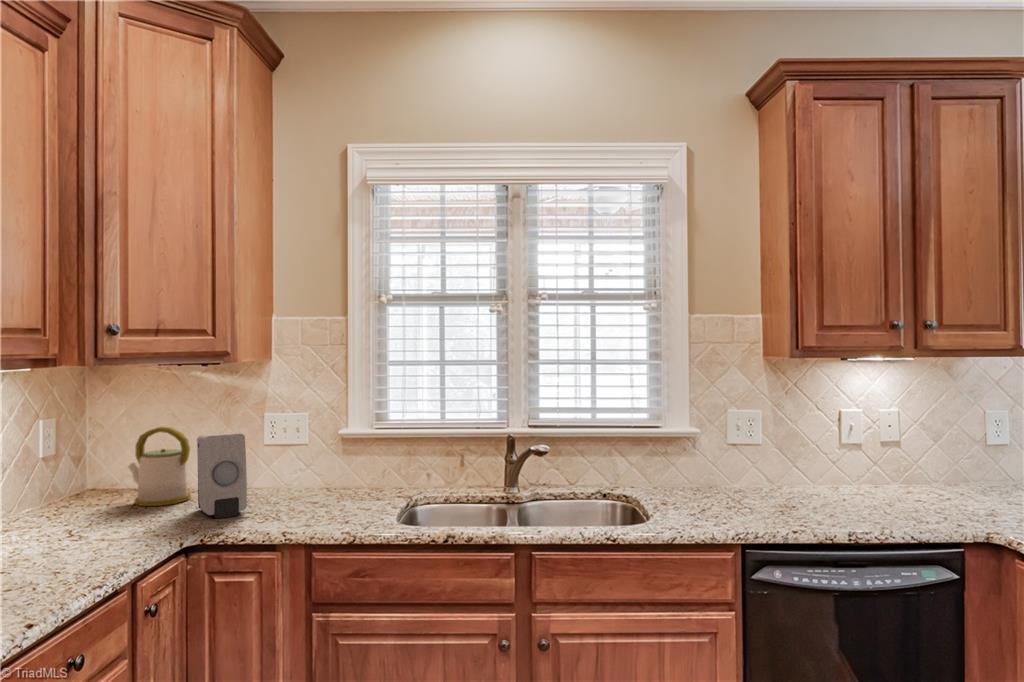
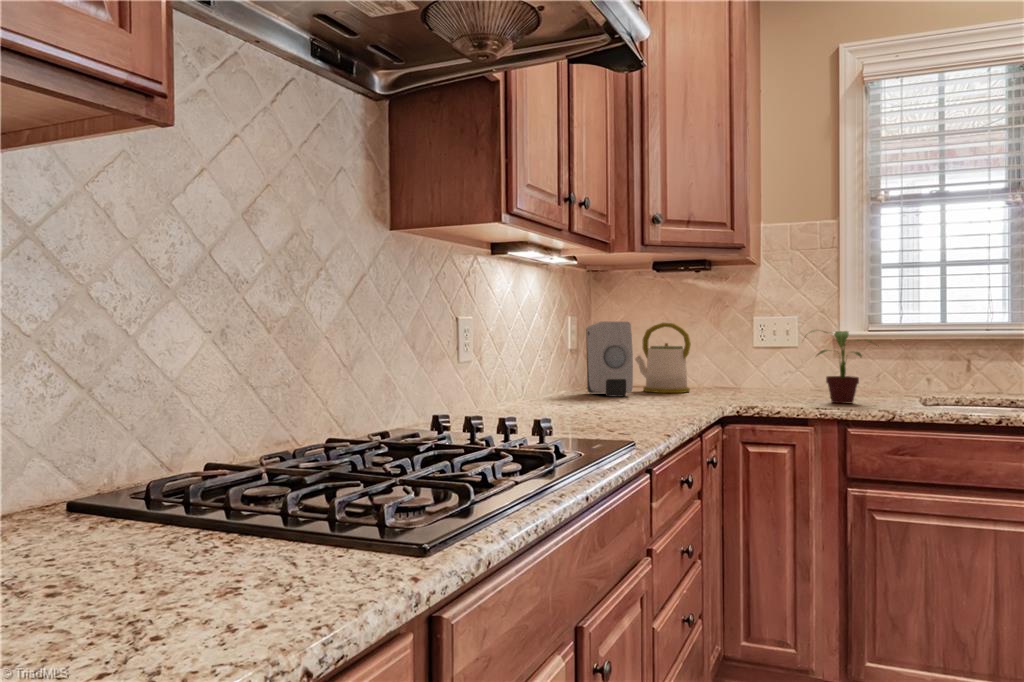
soap dispenser: present [197,433,247,518] -> present [586,321,633,397]
potted plant: none [282,439,359,518] -> present [806,331,871,403]

